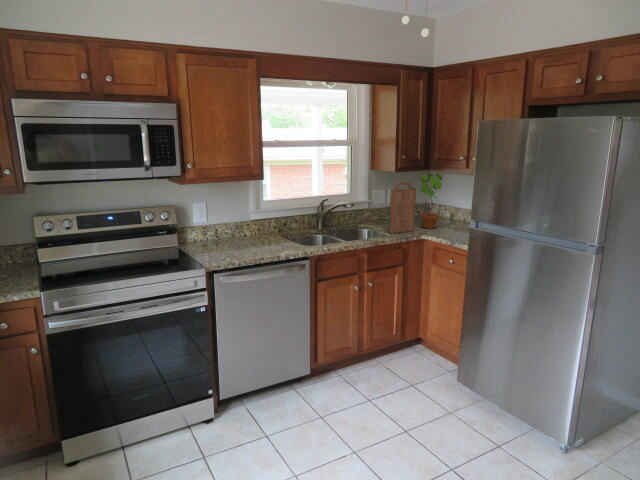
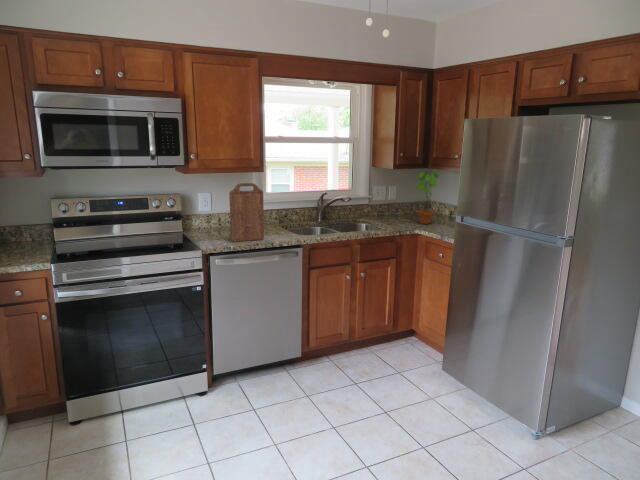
cutting board: present [389,182,416,234] -> present [229,183,264,242]

